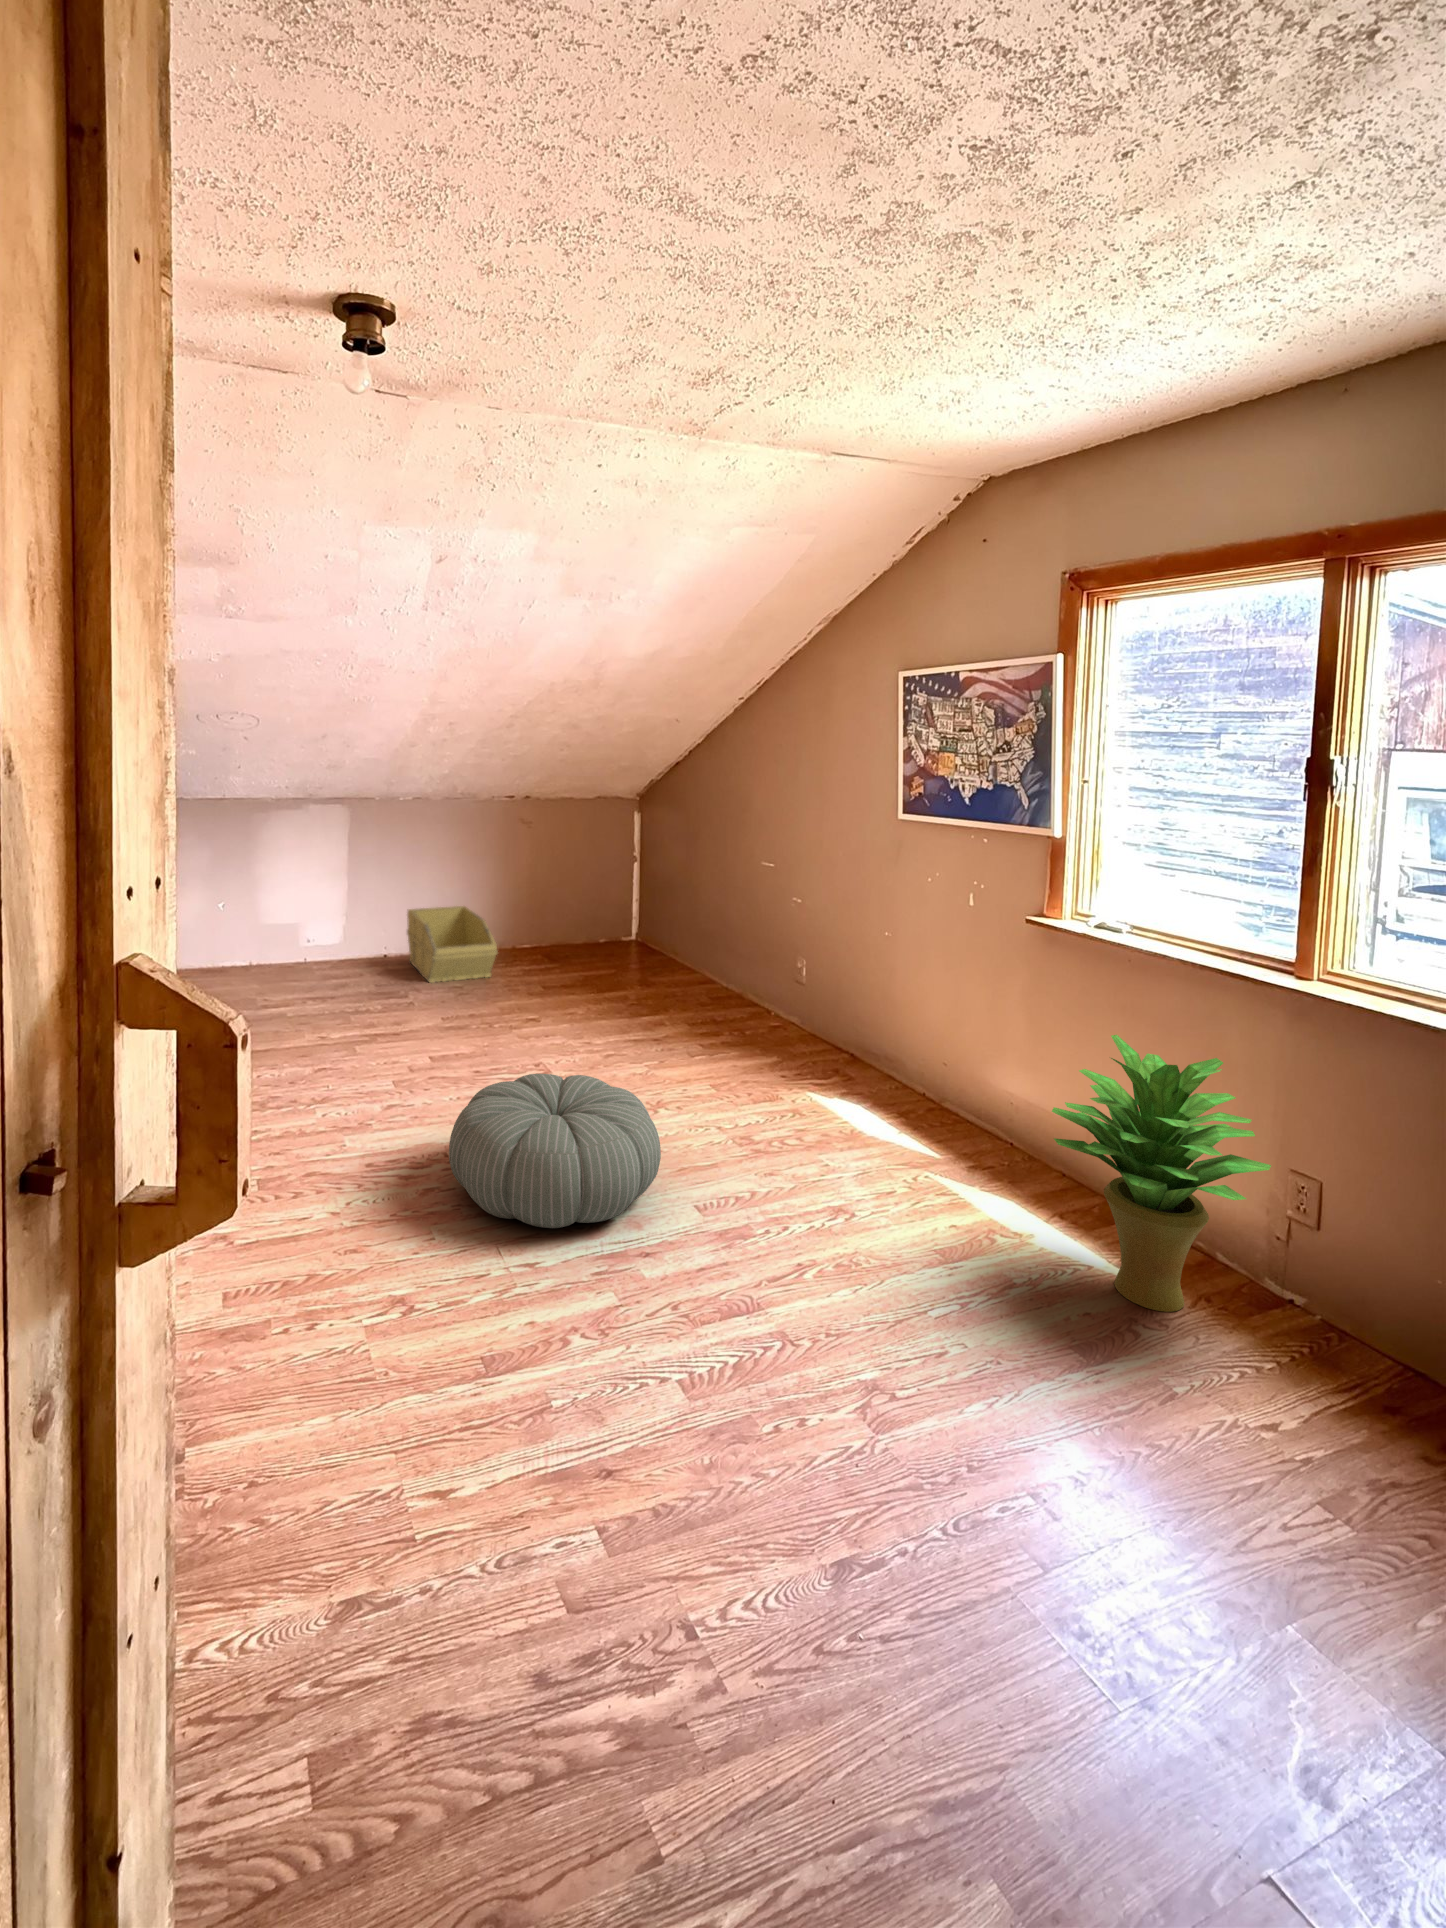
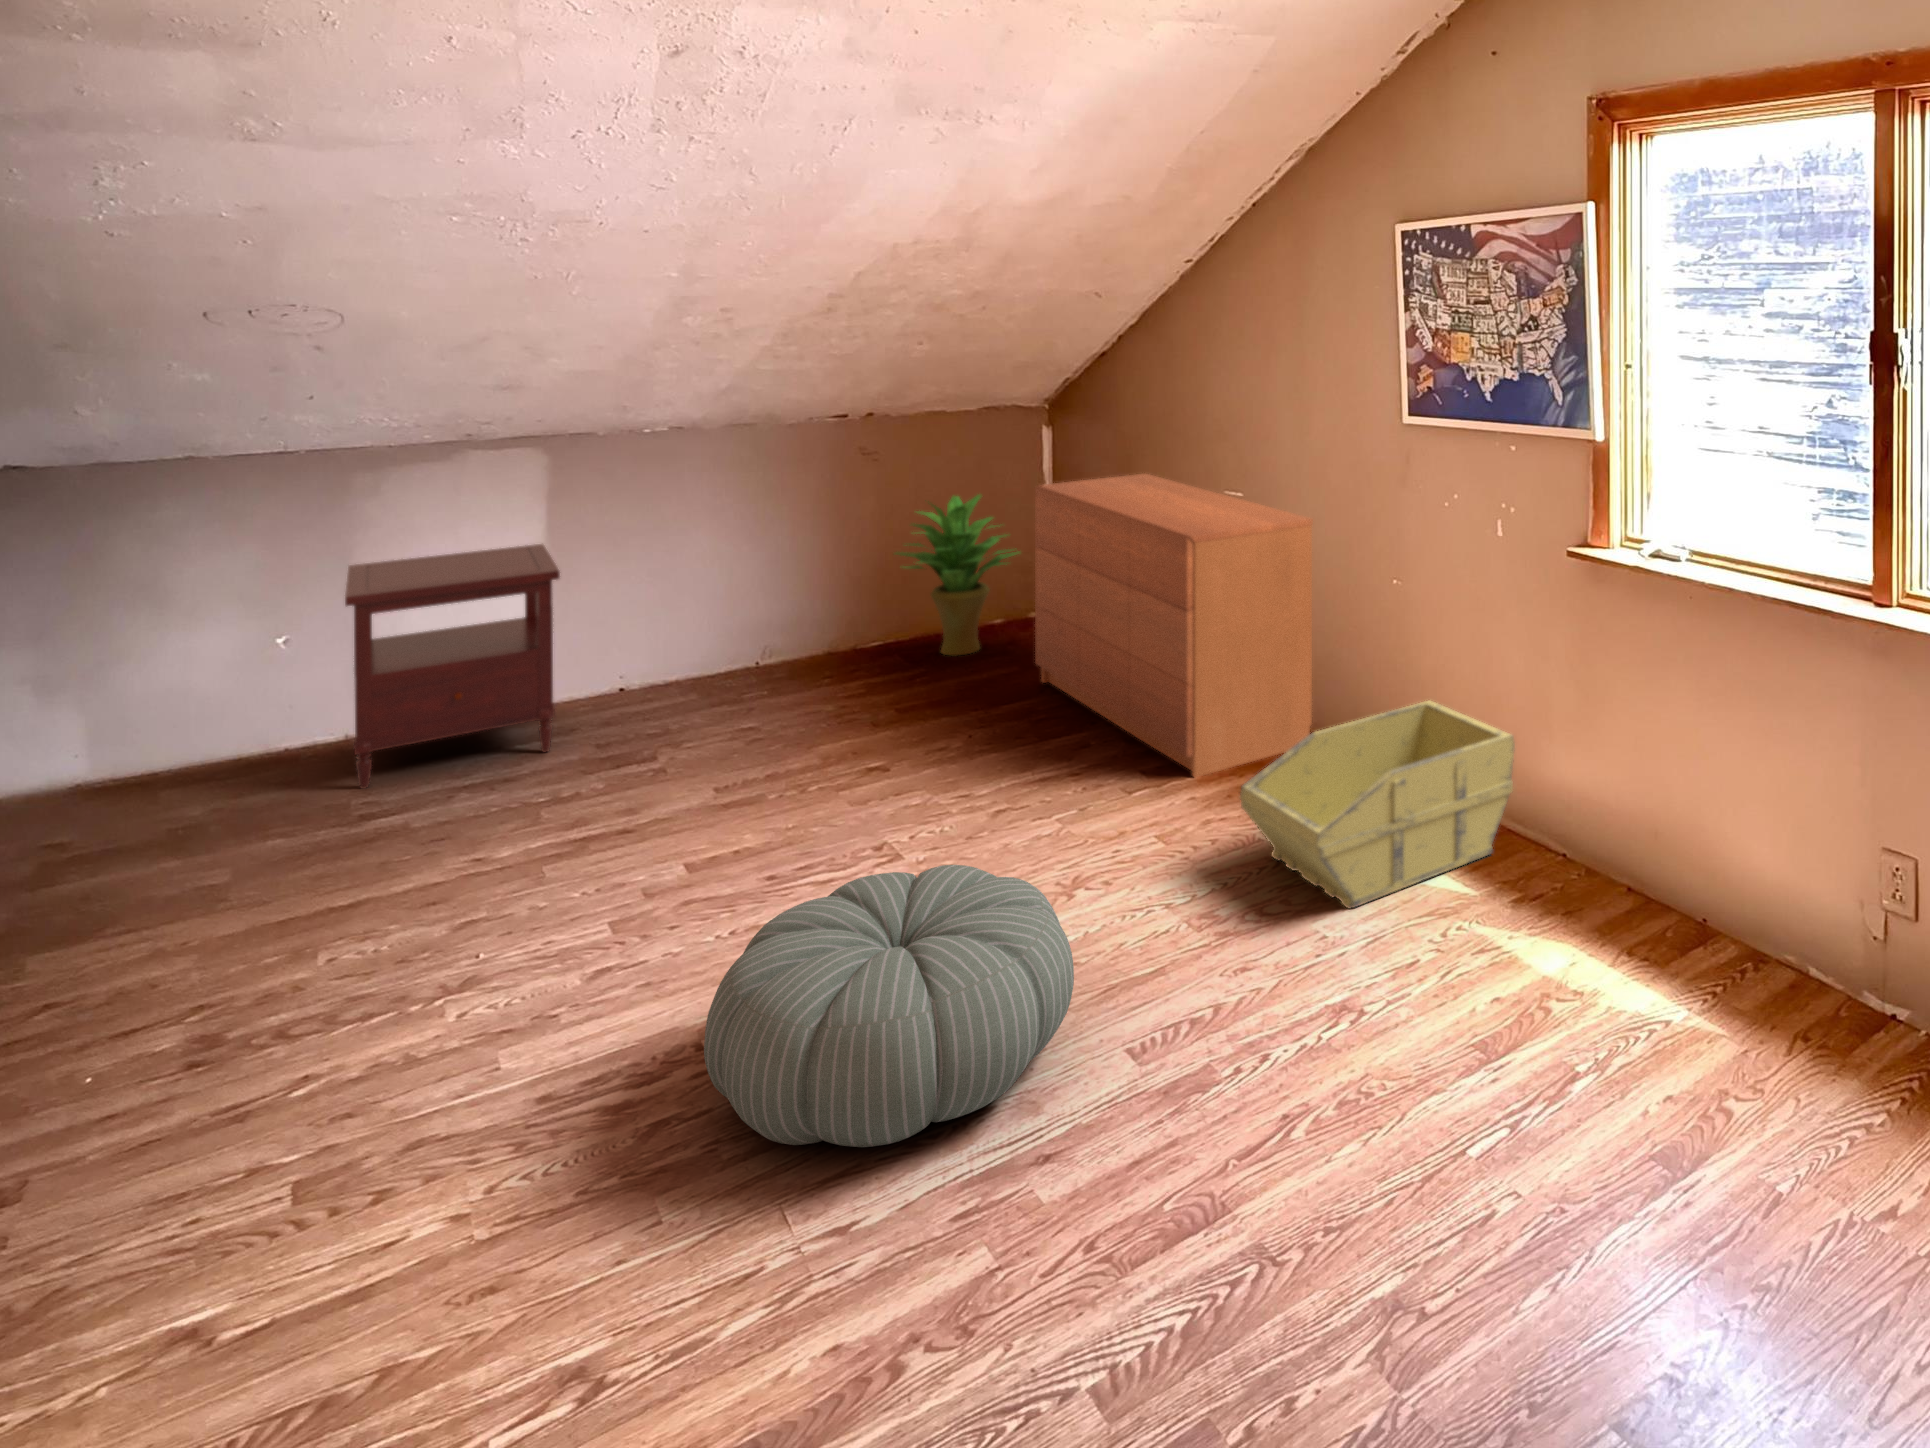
dresser: none [625,847,825,1056] -> present [1035,474,1313,777]
side table: none [245,862,352,993] -> present [345,544,560,789]
storage bin: present [407,906,497,983] -> present [1240,701,1515,909]
potted plant: present [1052,1035,1271,1312] -> present [895,495,1019,655]

